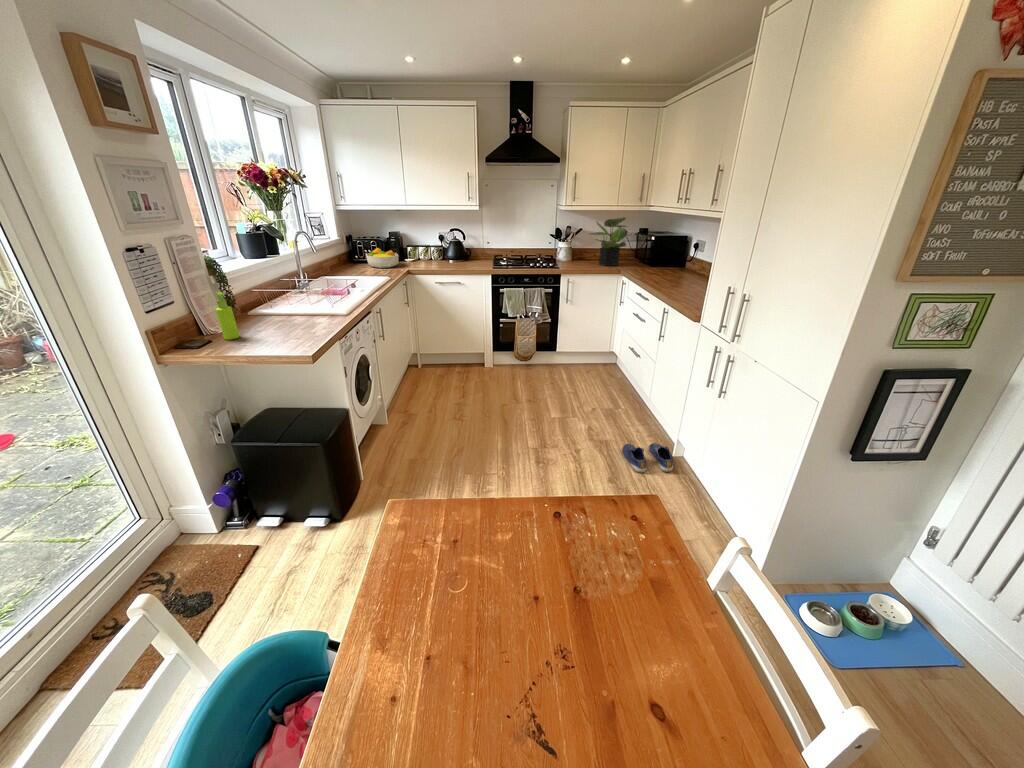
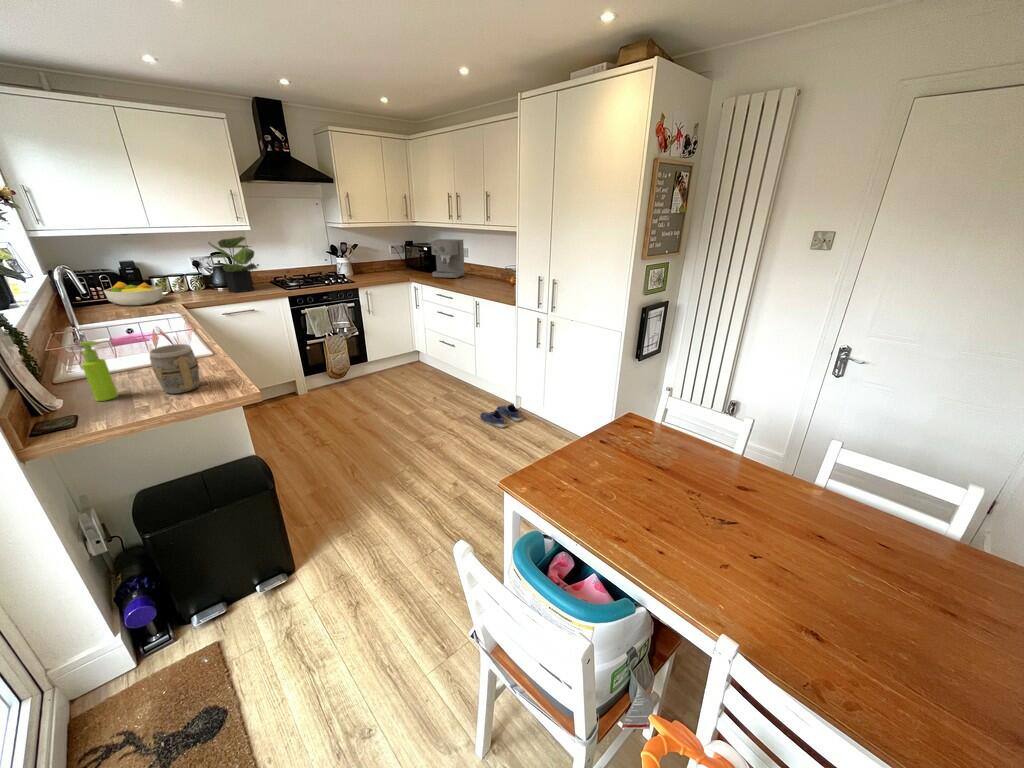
potted plant: present [591,217,628,266] -> present [204,237,257,292]
coffee maker: none [649,227,700,276] -> present [431,239,464,278]
mug: none [245,305,284,346] -> present [149,344,199,394]

